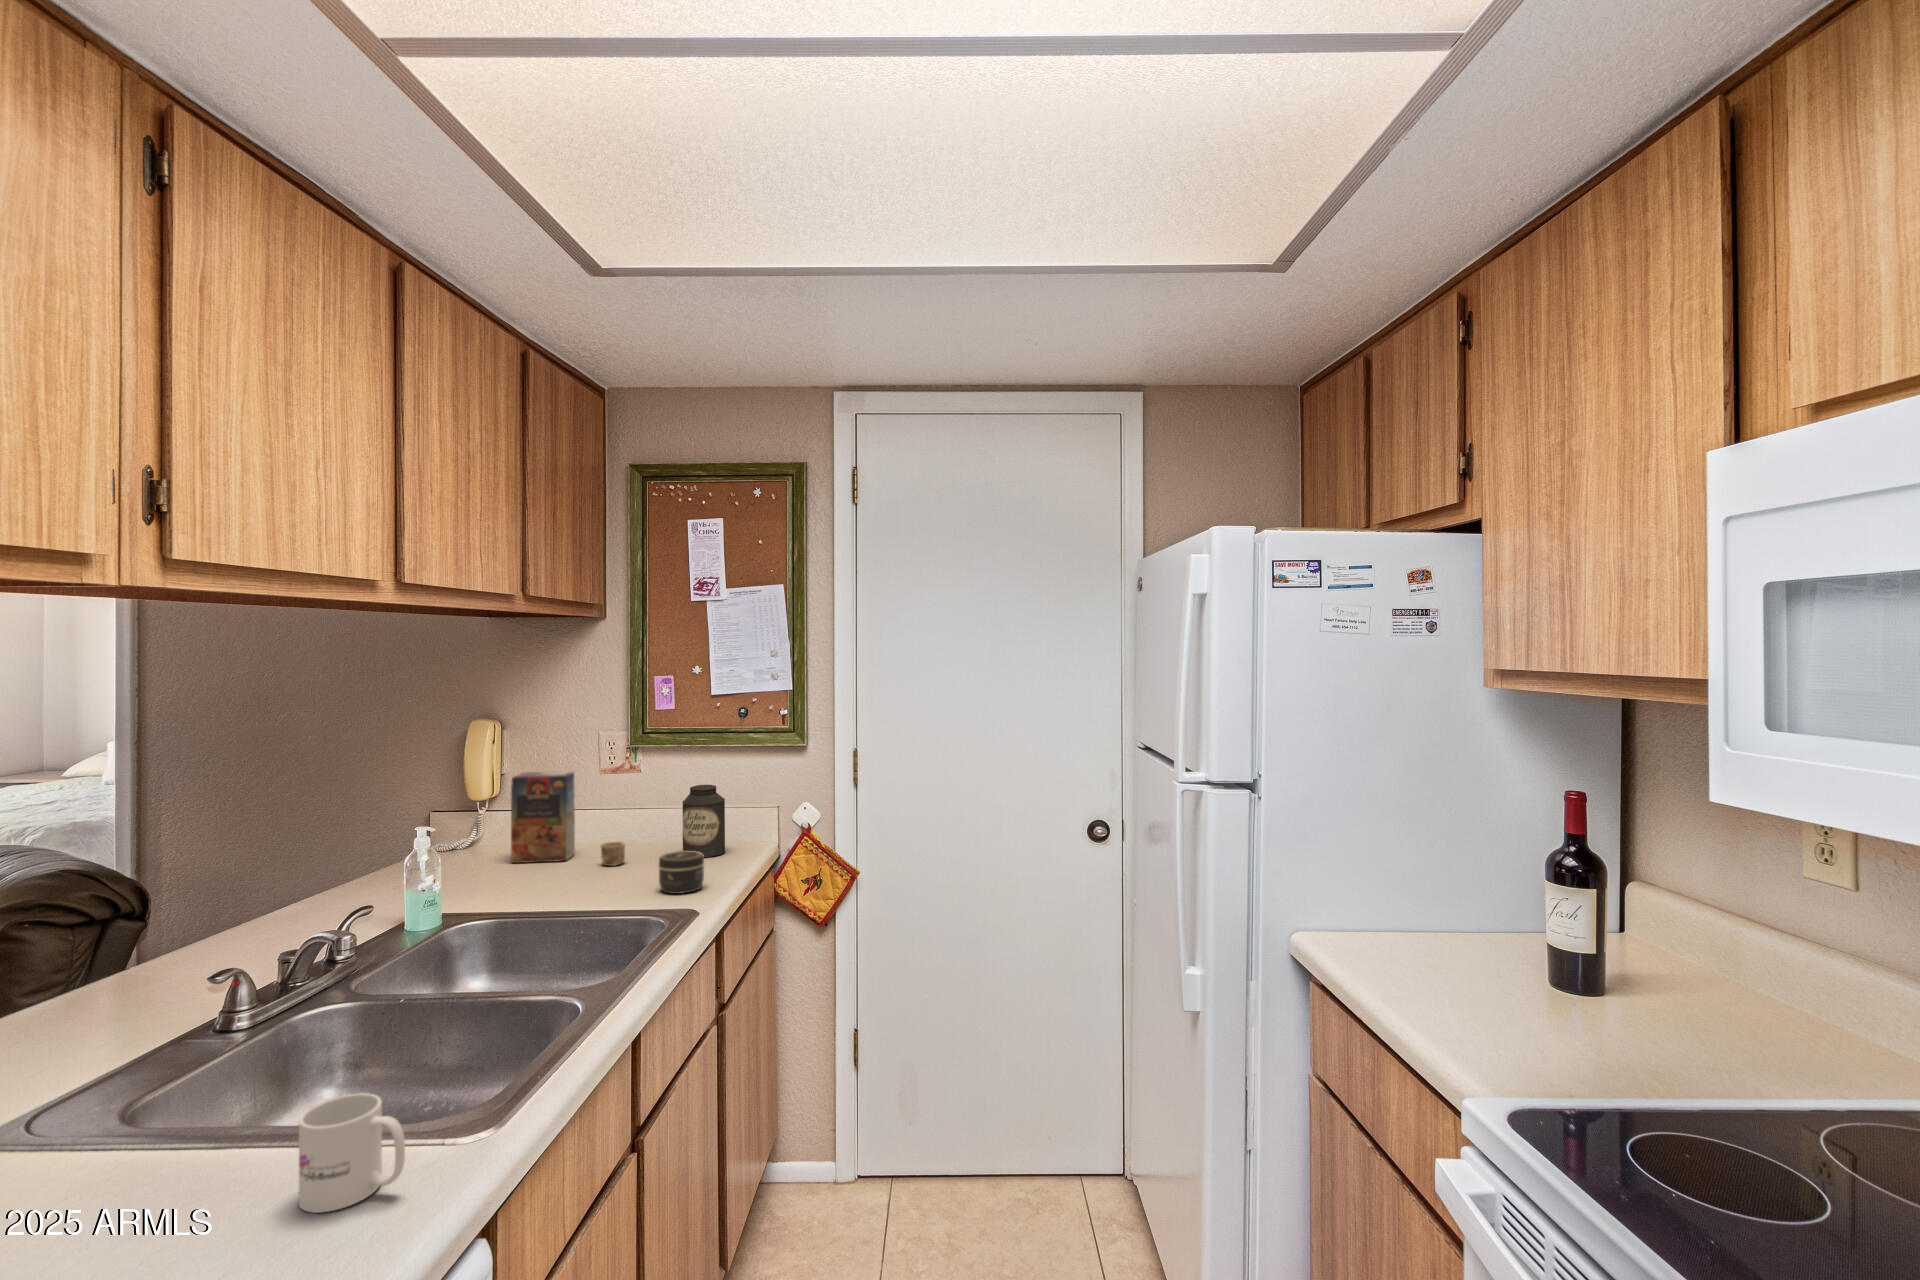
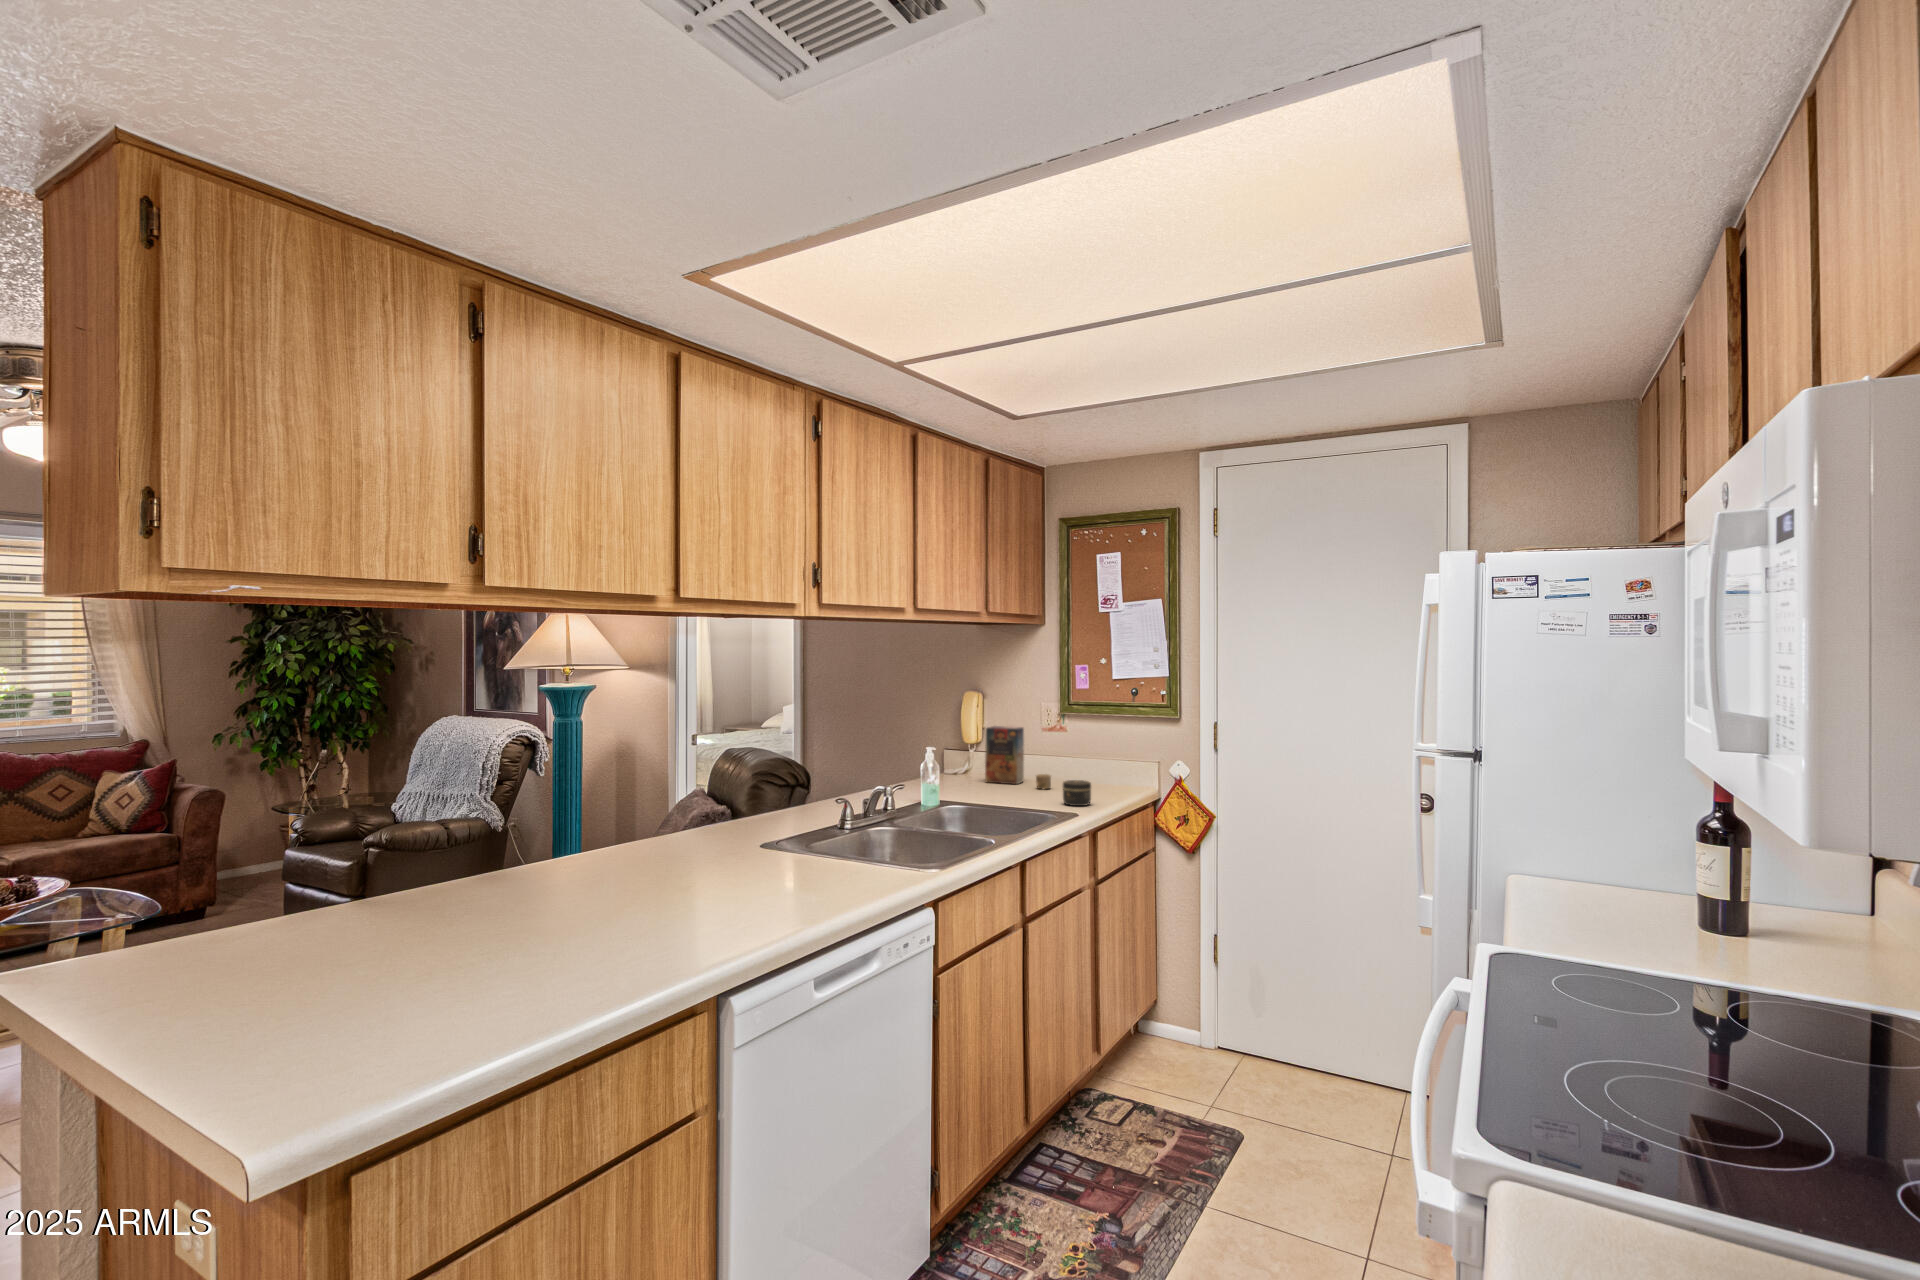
canister: present [682,785,725,857] -> none [1089,741,1119,791]
mug: present [299,1093,405,1213] -> none [864,840,902,882]

